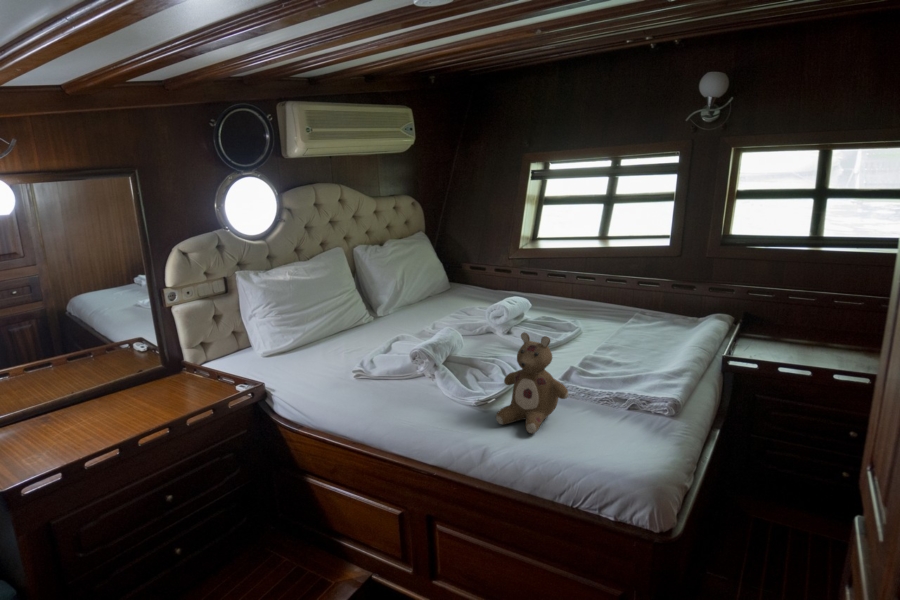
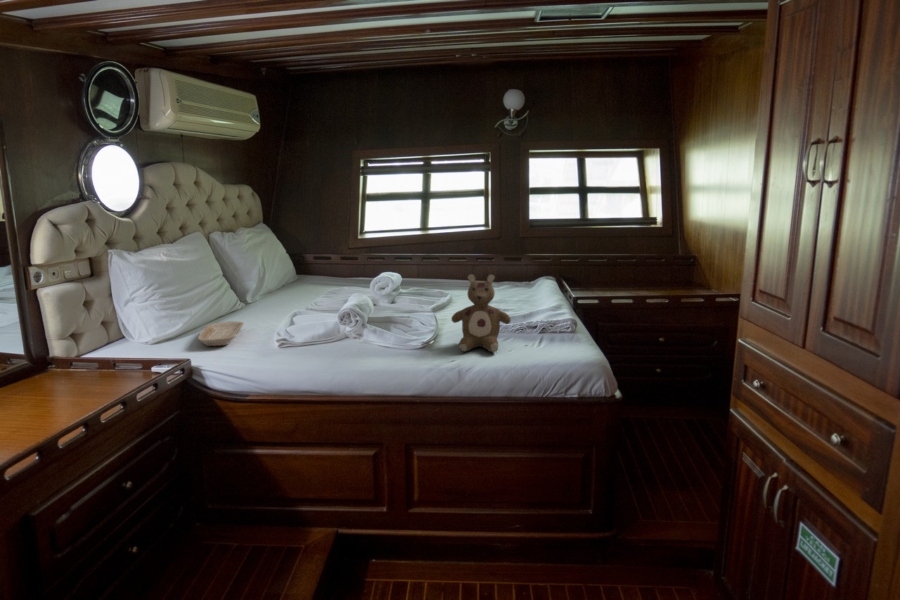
tray: none [288,339,348,368] -> present [198,321,243,346]

